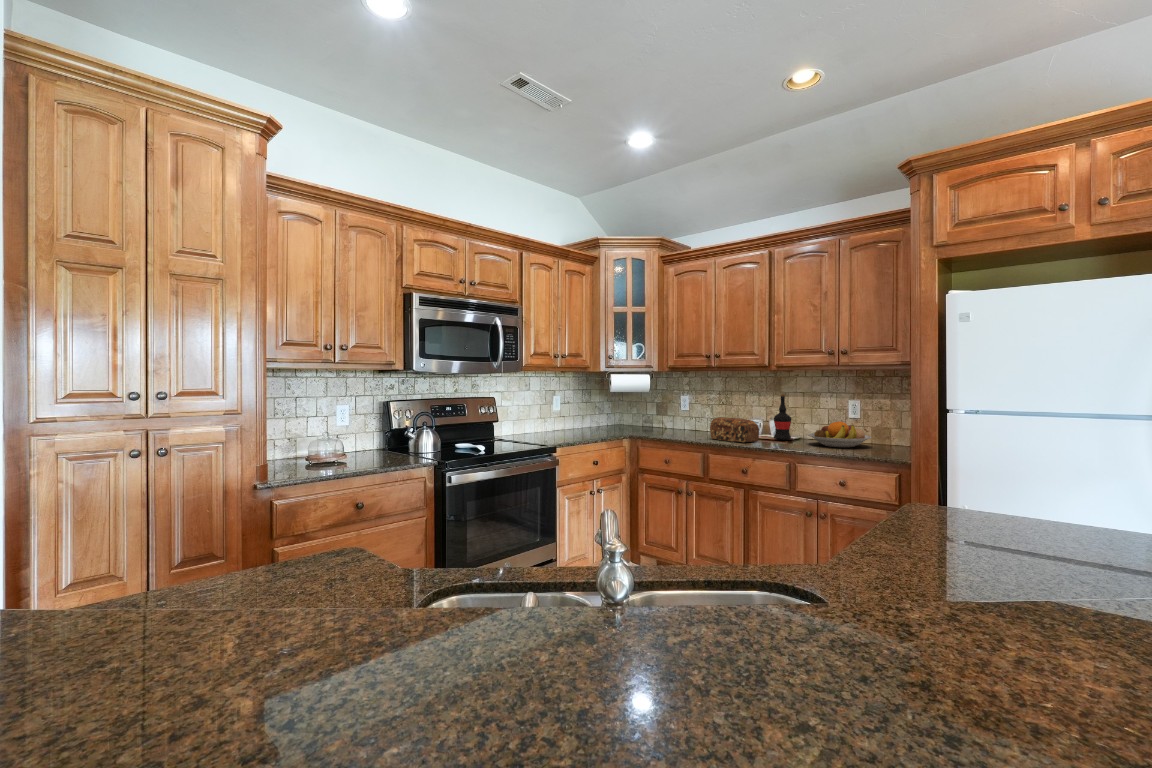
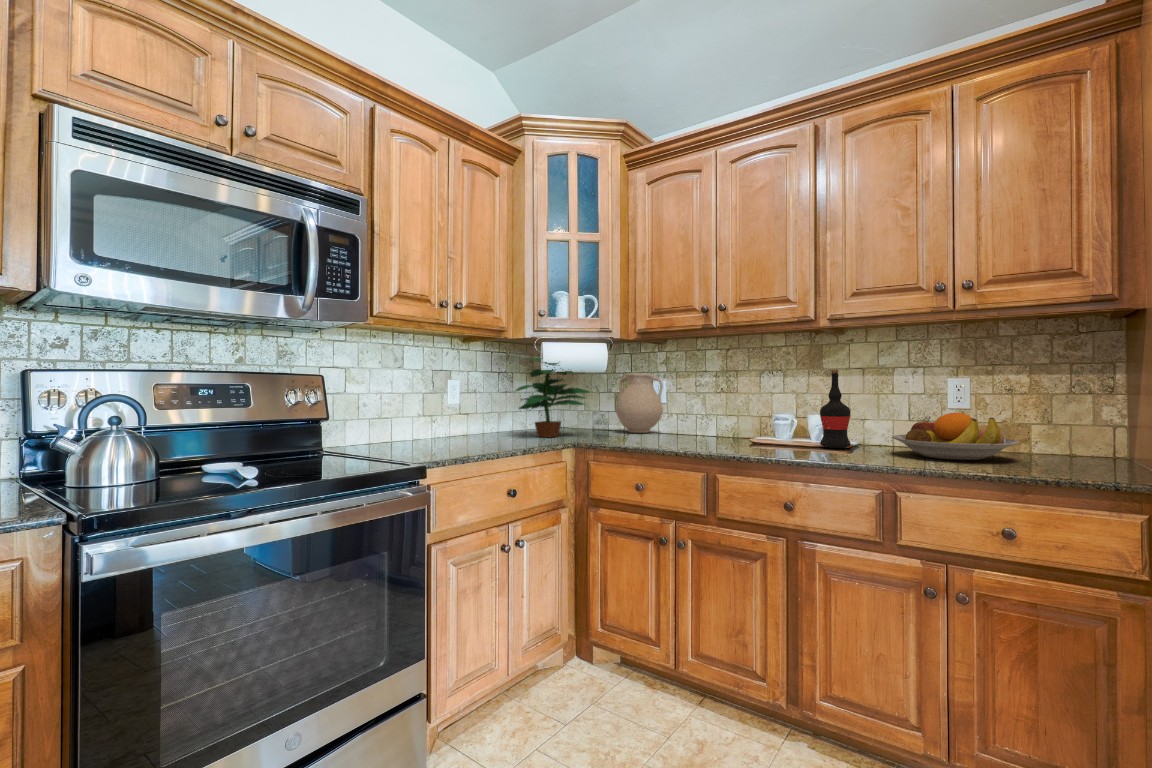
potted plant: none [593,381,640,431] -> present [515,358,589,437]
vase: none [657,390,687,429] -> present [616,373,663,433]
bread loaf: present [710,417,759,442] -> none [714,410,803,453]

